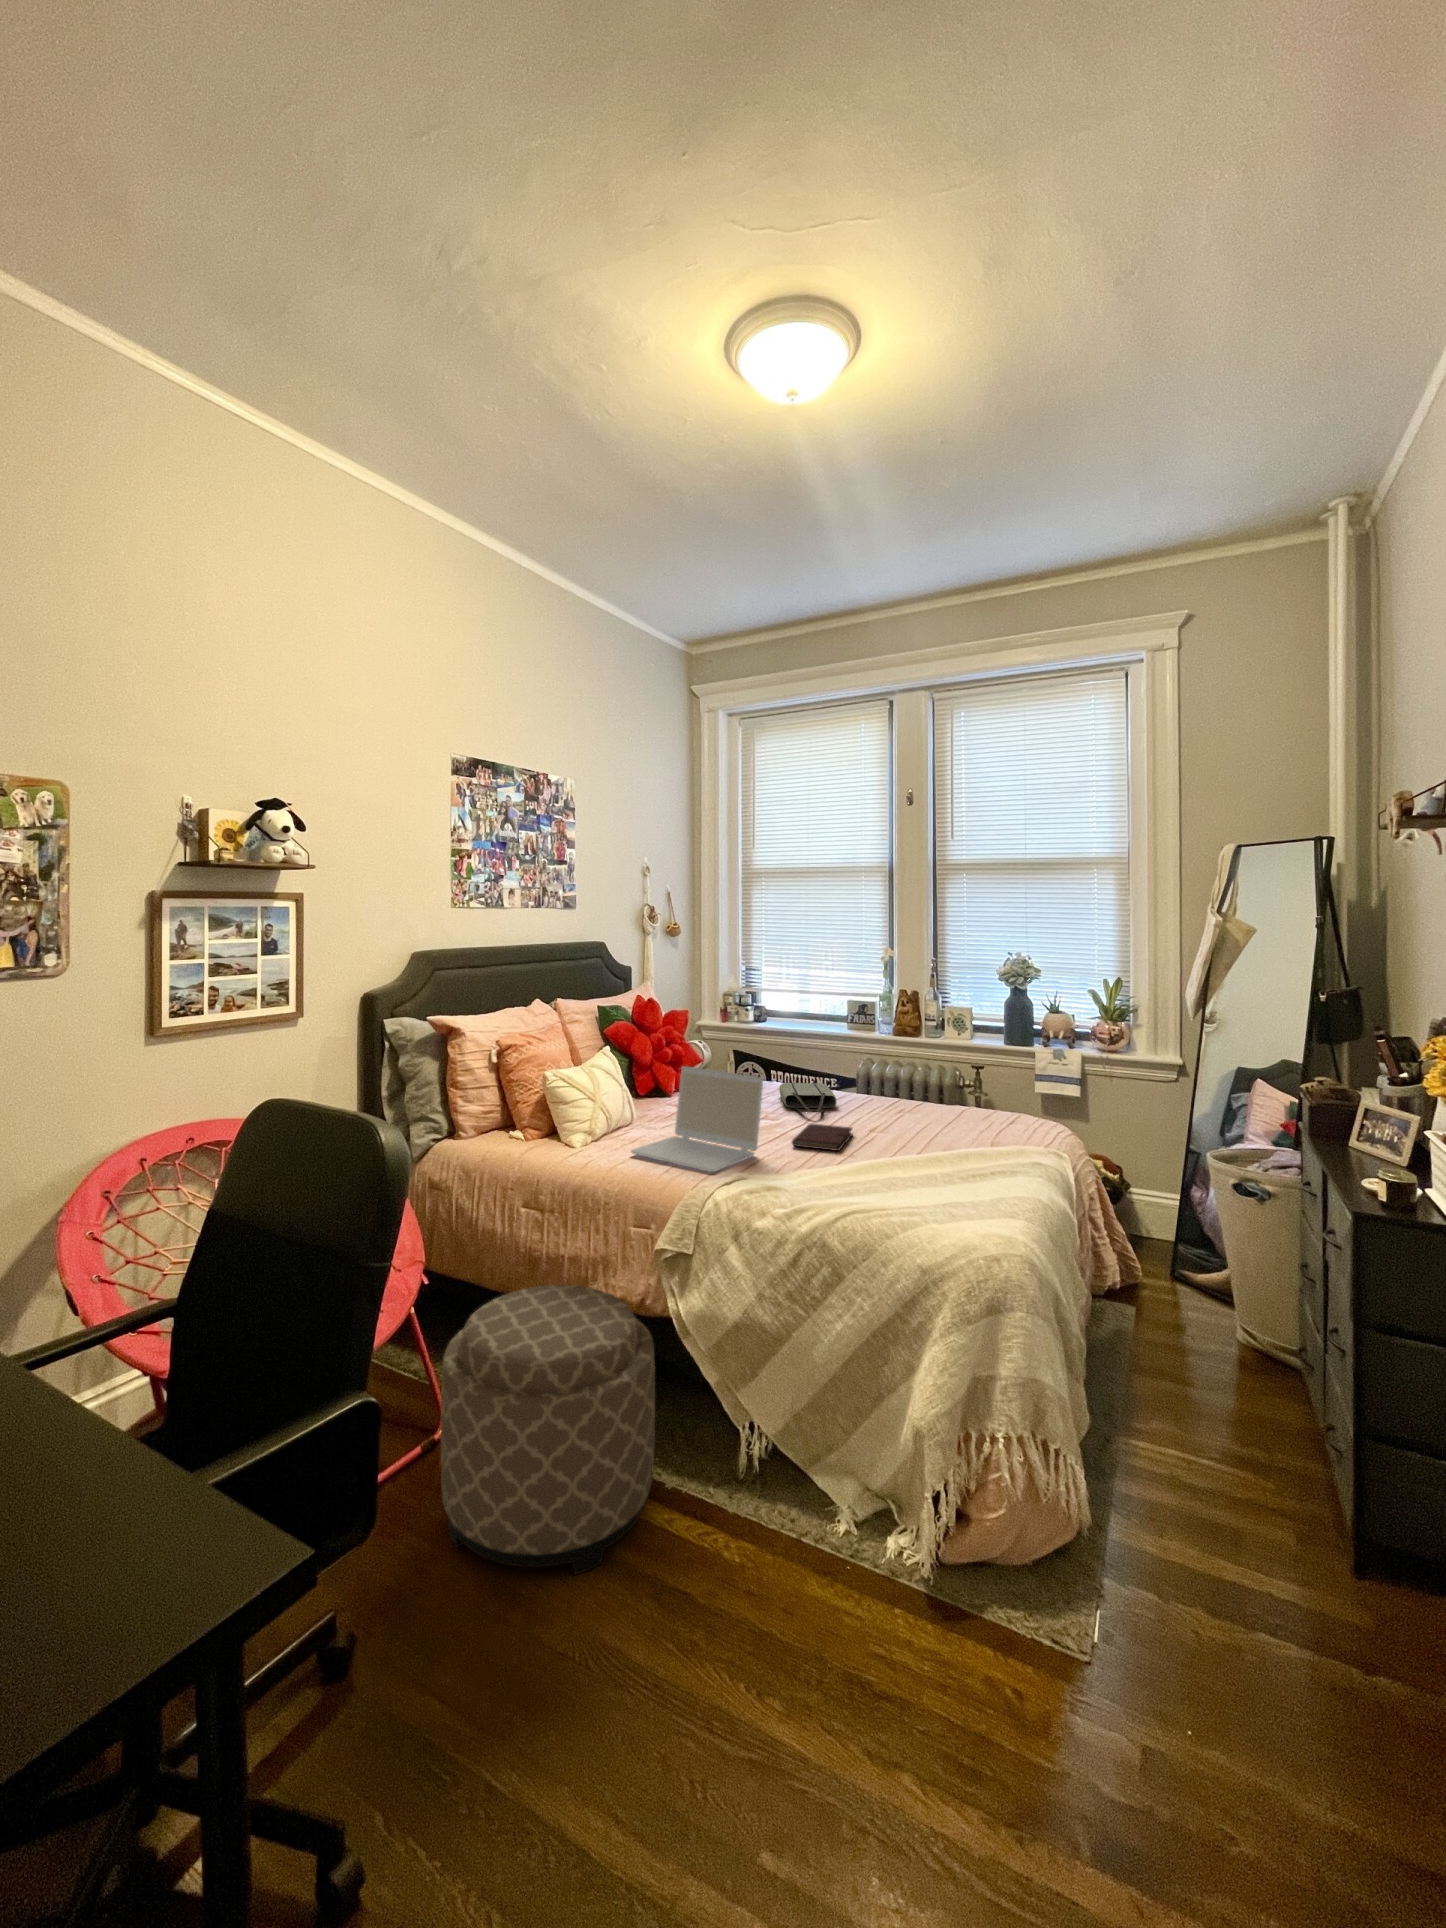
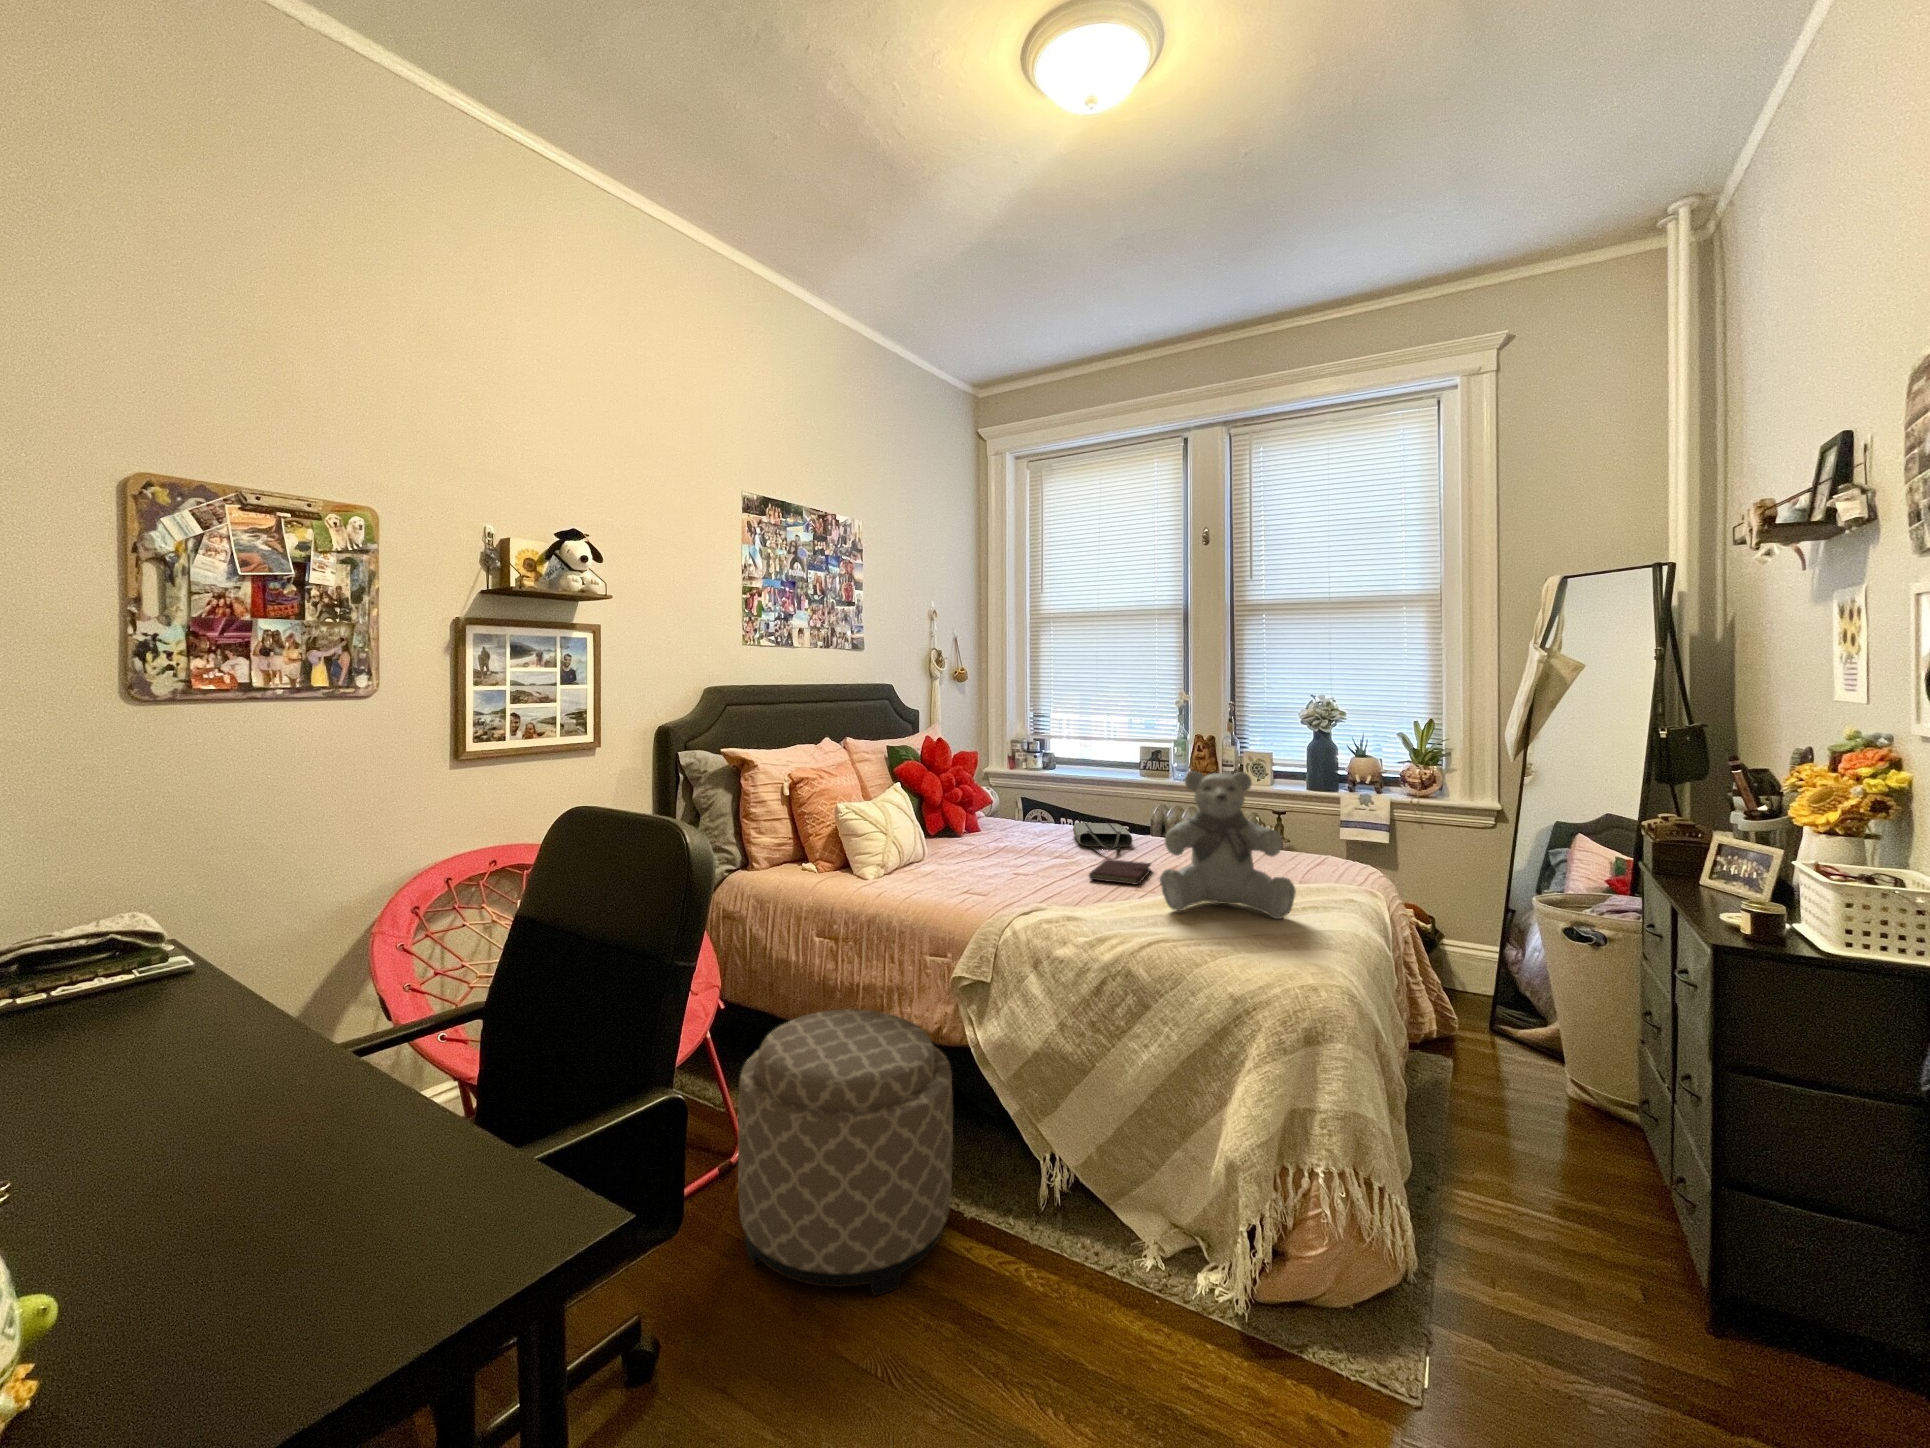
teddy bear: none [857,1043,985,1187] -> present [1160,772,1296,919]
laptop: present [631,1066,763,1172] -> none [925,799,1060,902]

